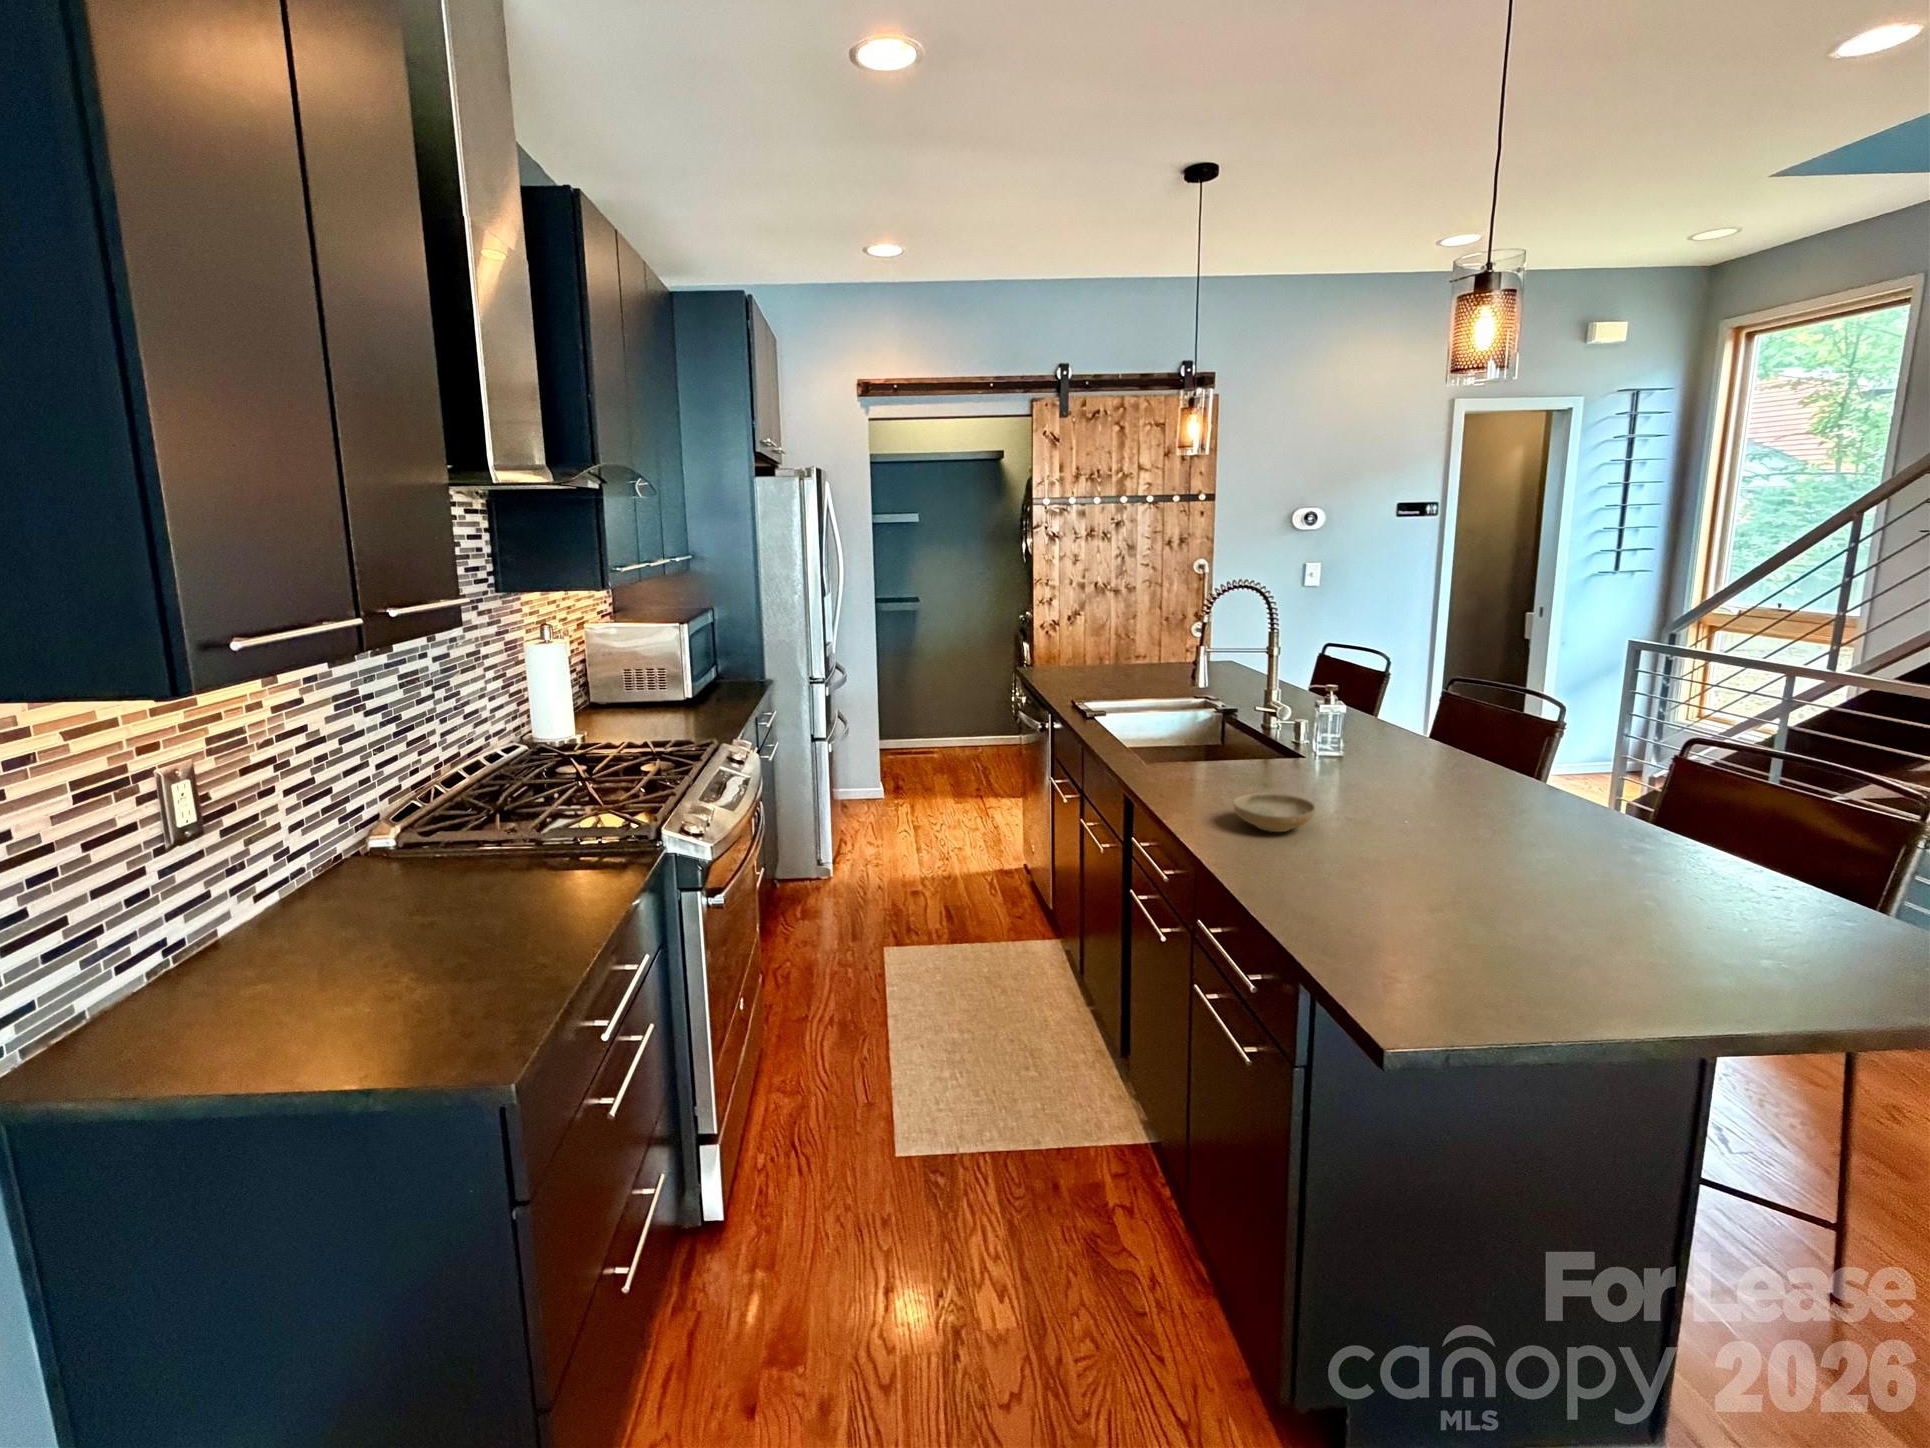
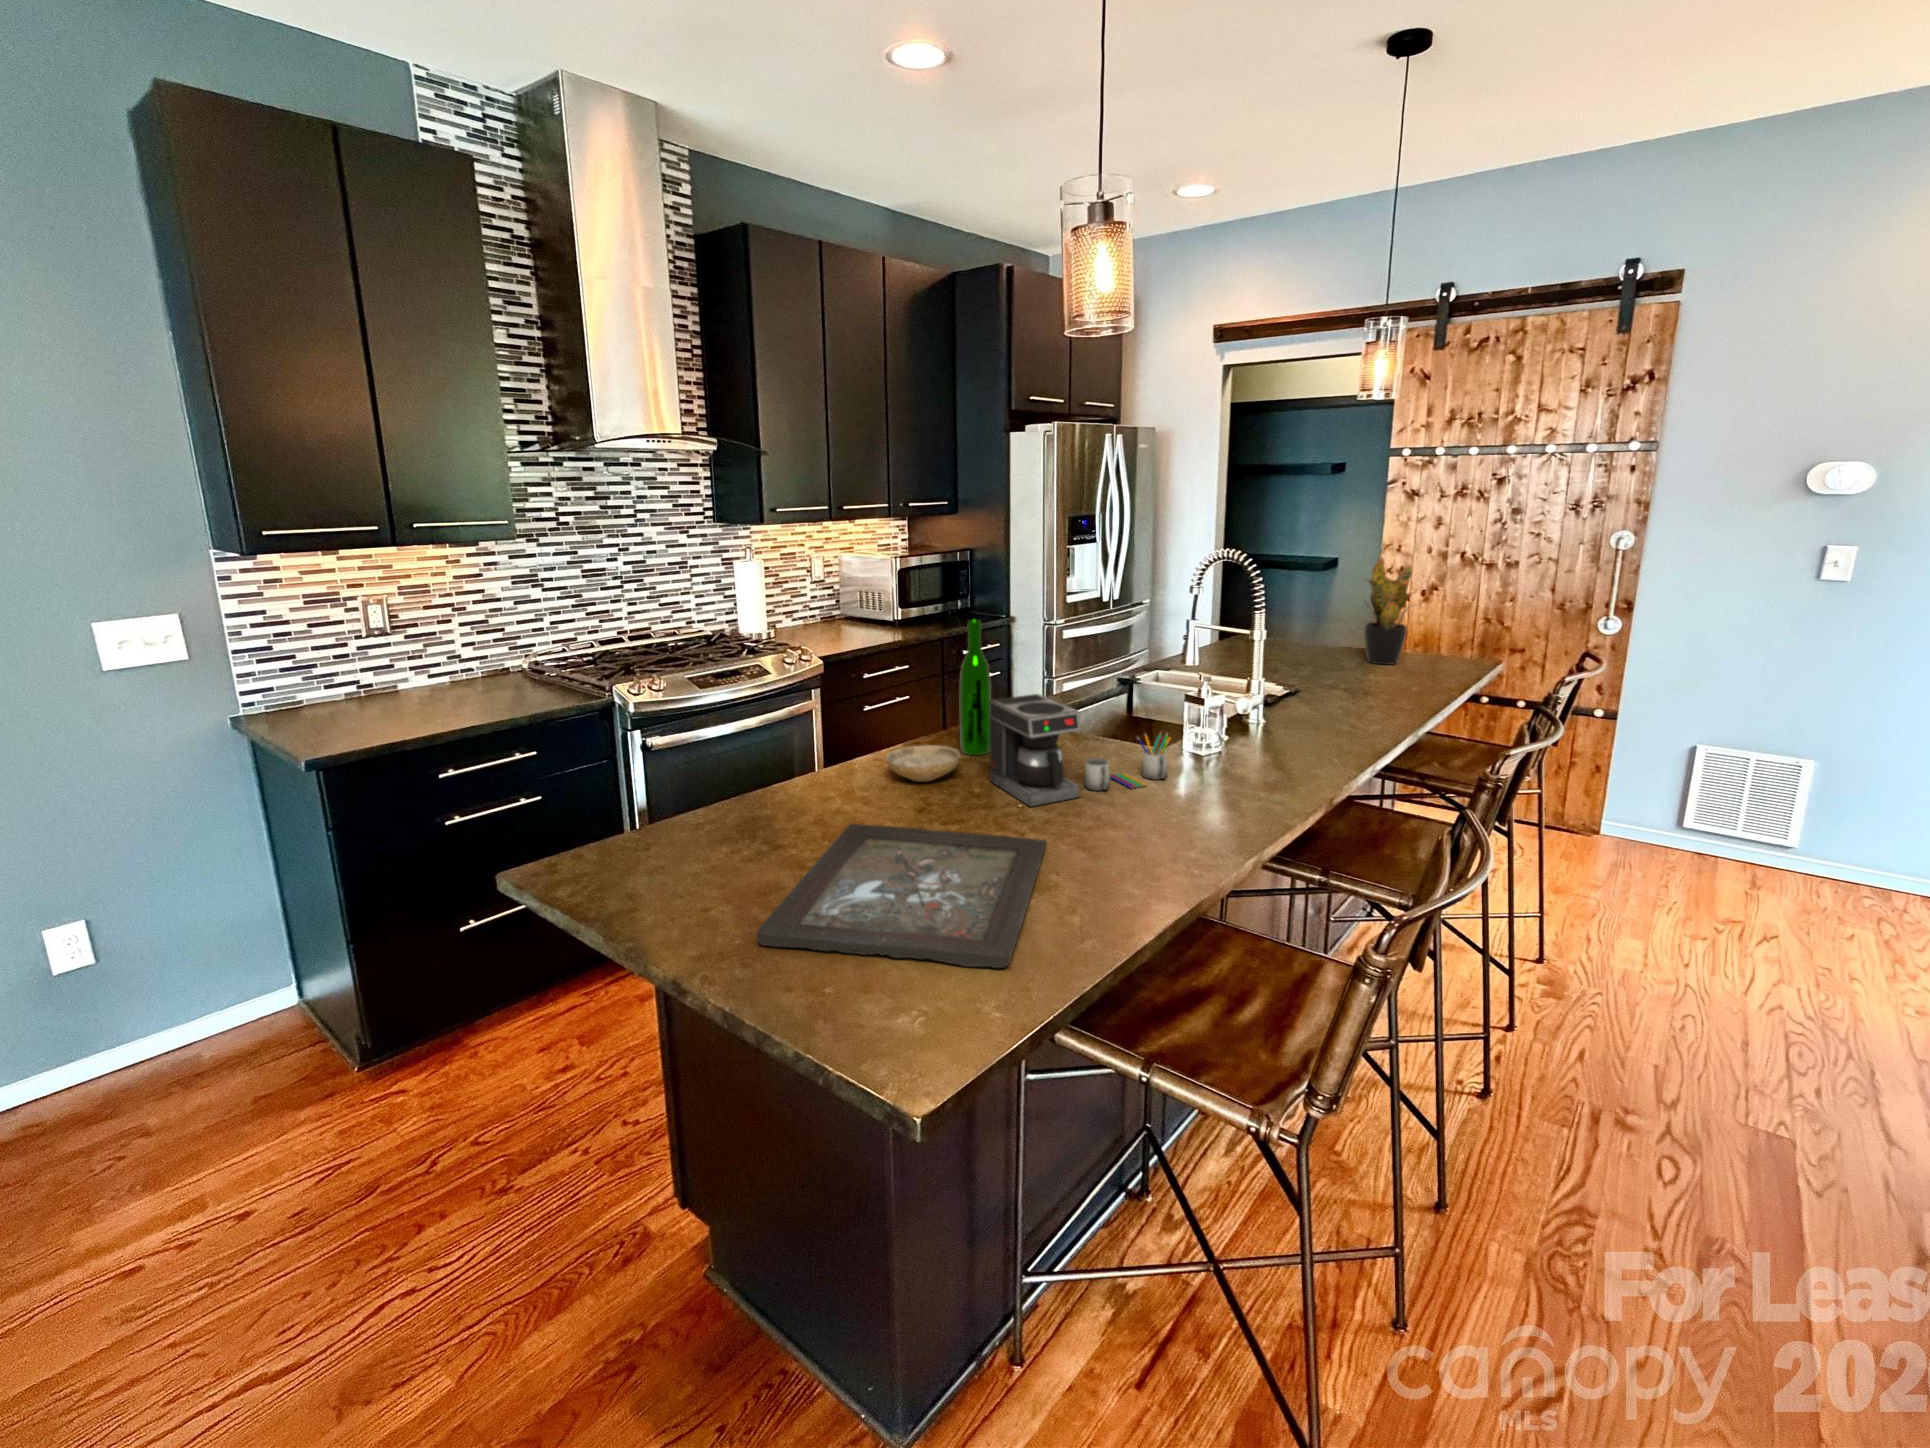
potted plant: none [1167,582,1231,676] -> present [1364,558,1412,665]
wine bottle: none [1205,662,1241,801] -> present [960,620,991,755]
coffee maker: none [1322,723,1417,824] -> present [990,694,1170,807]
tray: none [1414,838,1804,978] -> present [756,824,1047,968]

